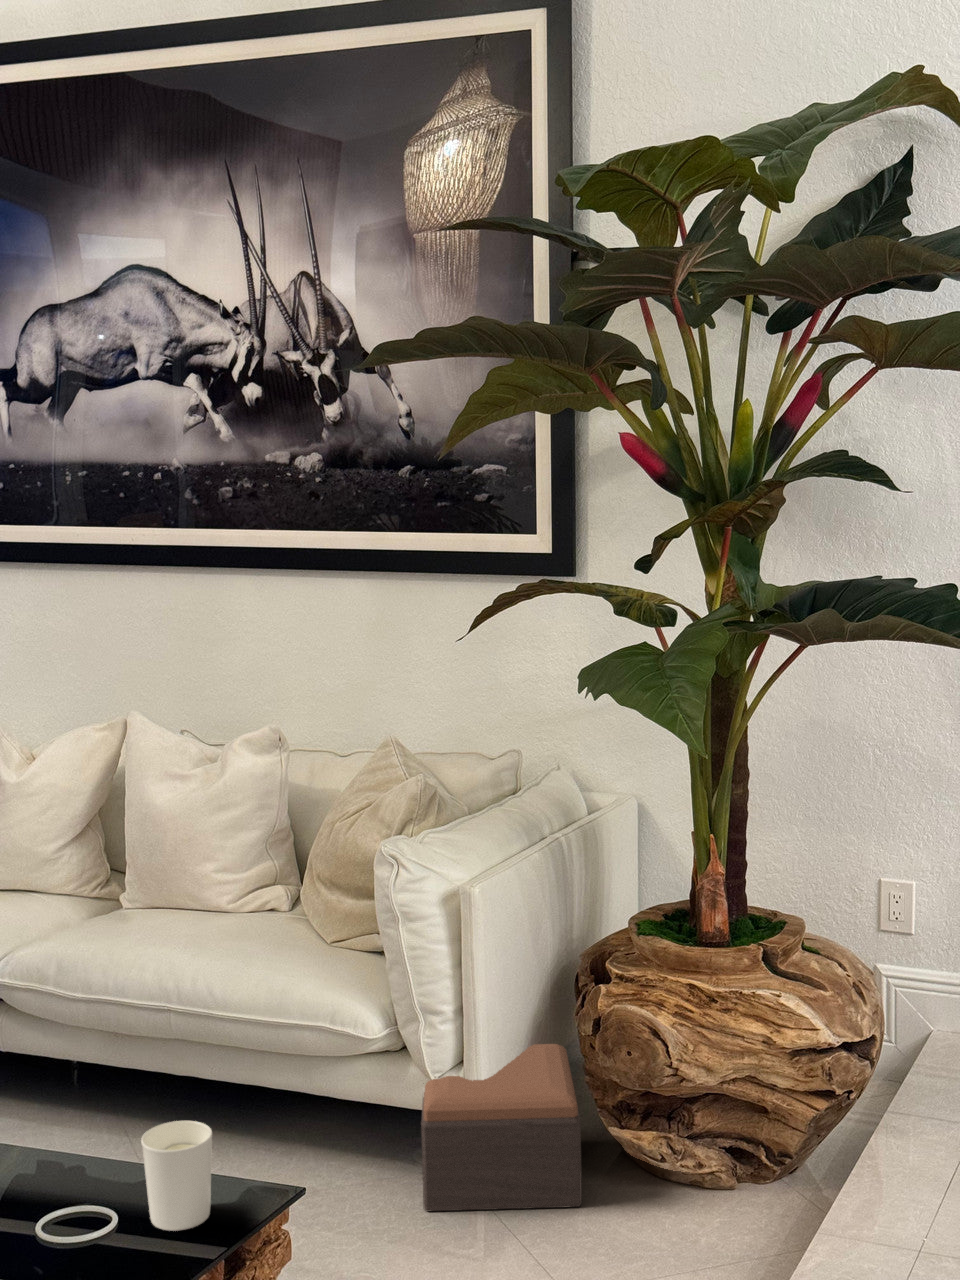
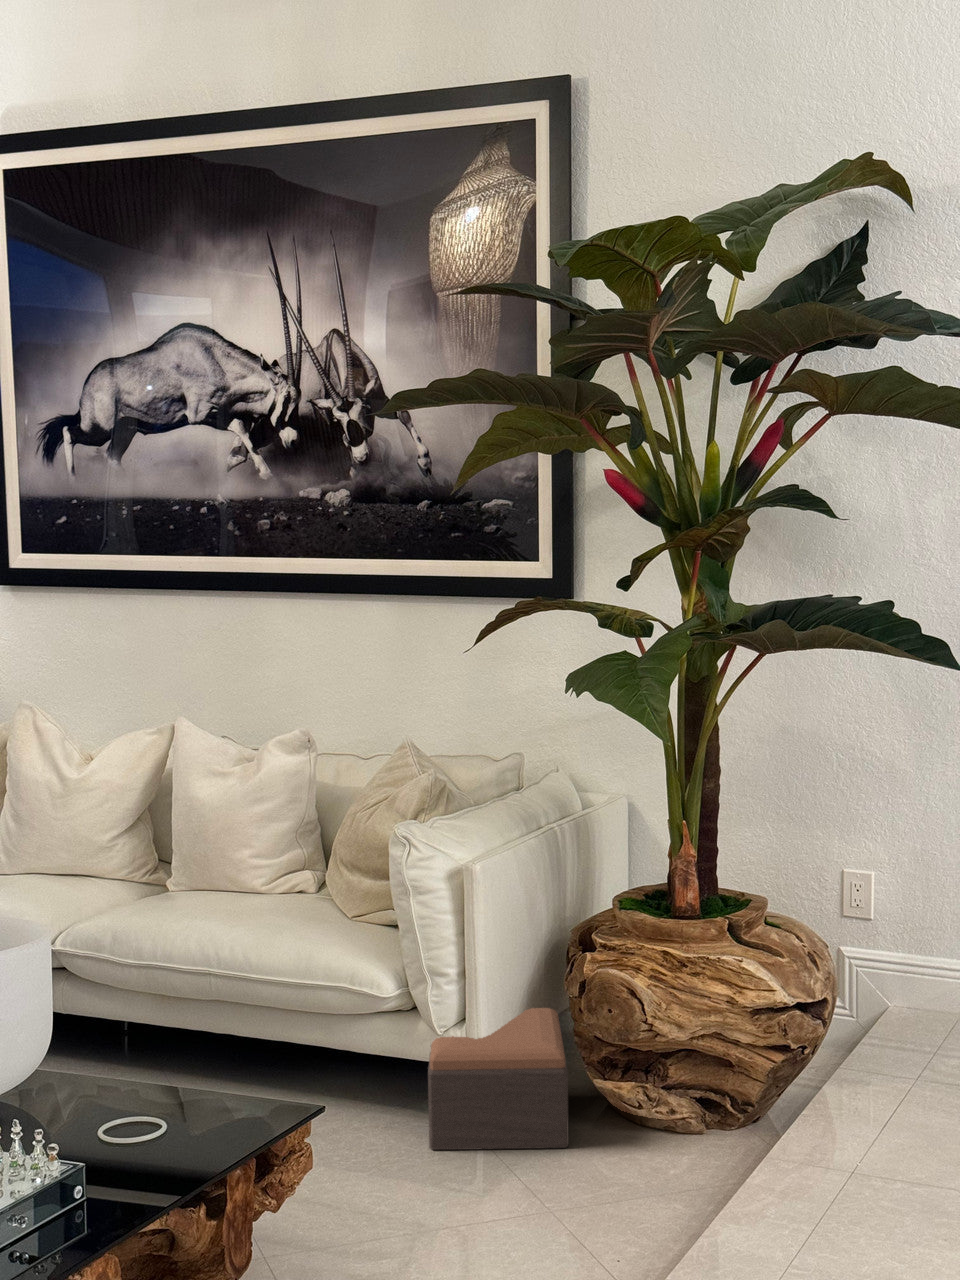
candle holder: present [141,1121,212,1231] -> none [184,1049,245,1141]

